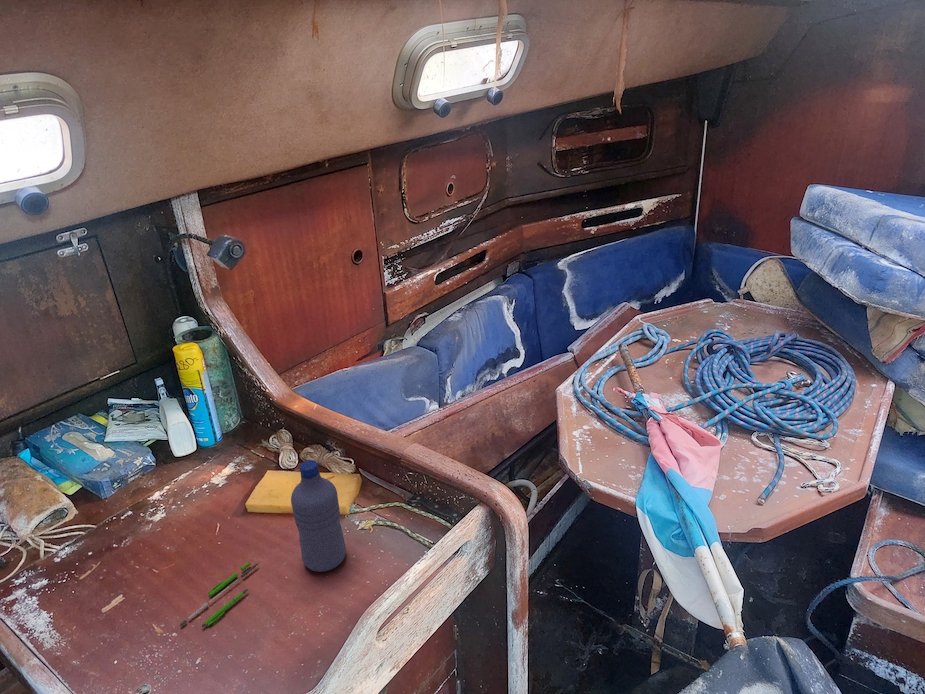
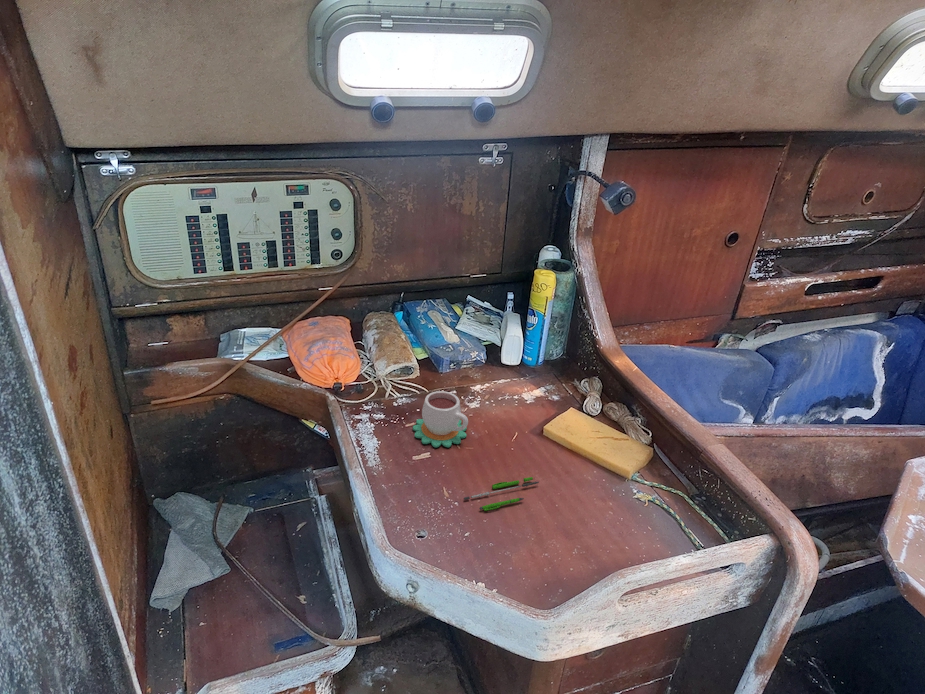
water bottle: present [291,460,346,572] -> none [577,414,633,520]
mug: none [89,517,161,589] -> present [413,391,468,447]

